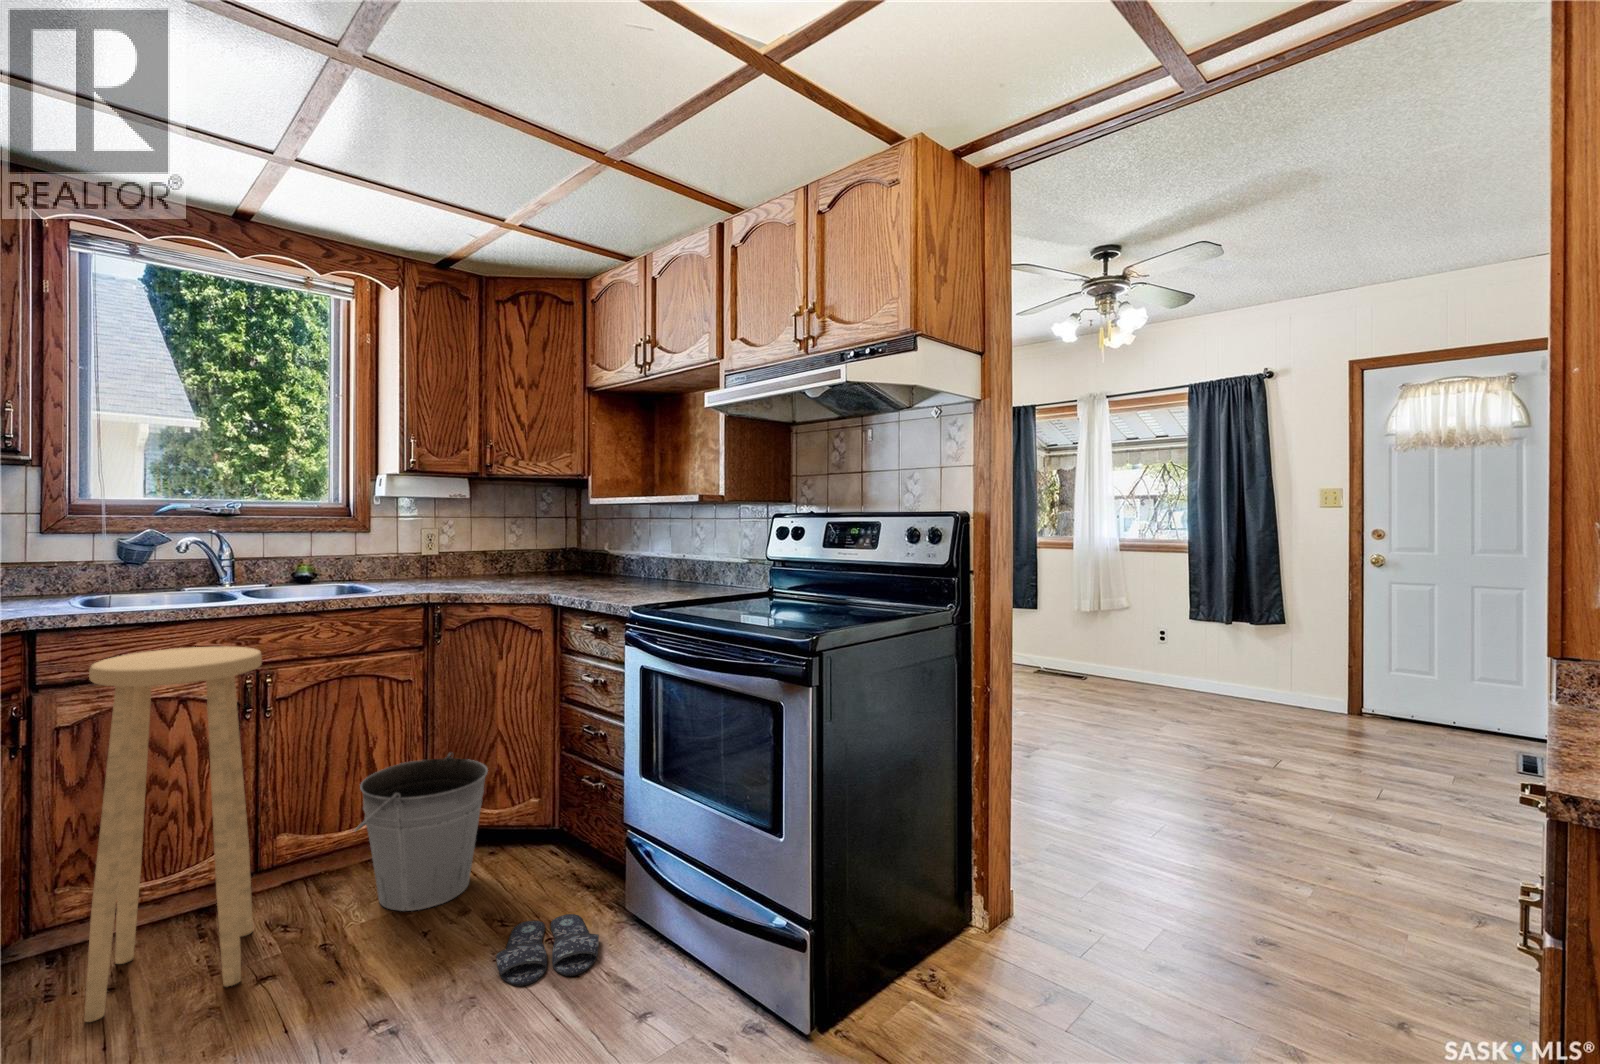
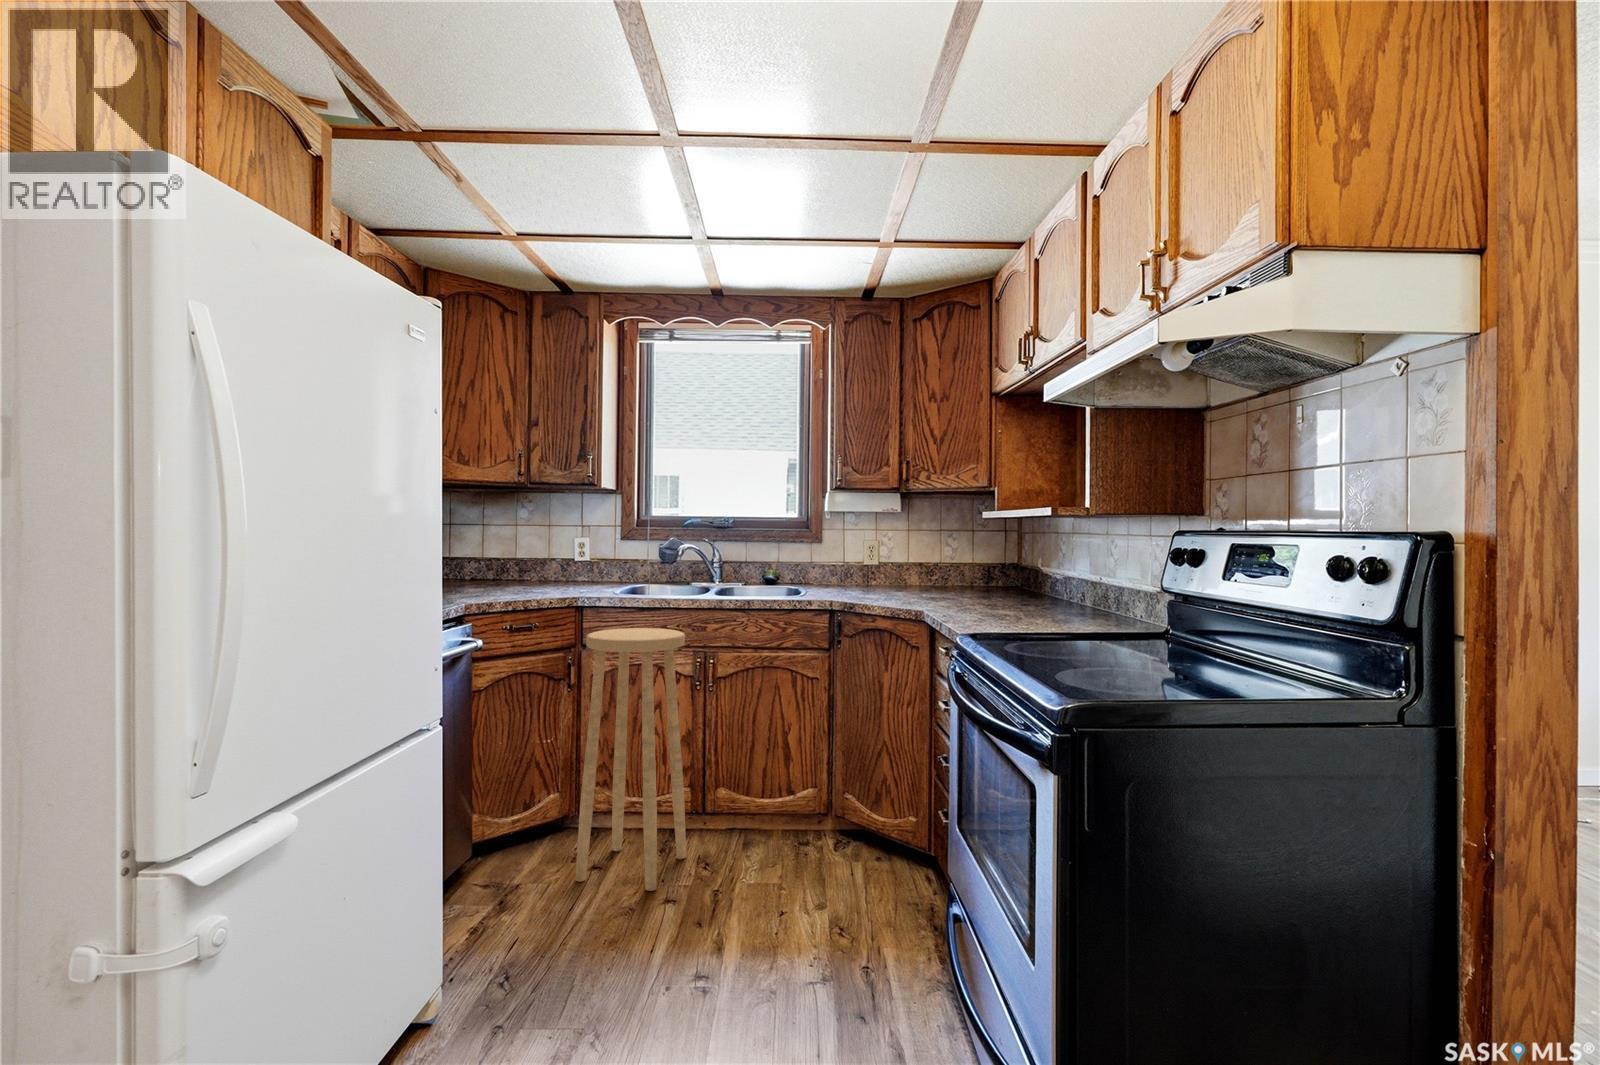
bucket: present [355,753,488,911] -> none [749,750,858,886]
slippers: present [496,914,599,986] -> none [800,929,902,998]

